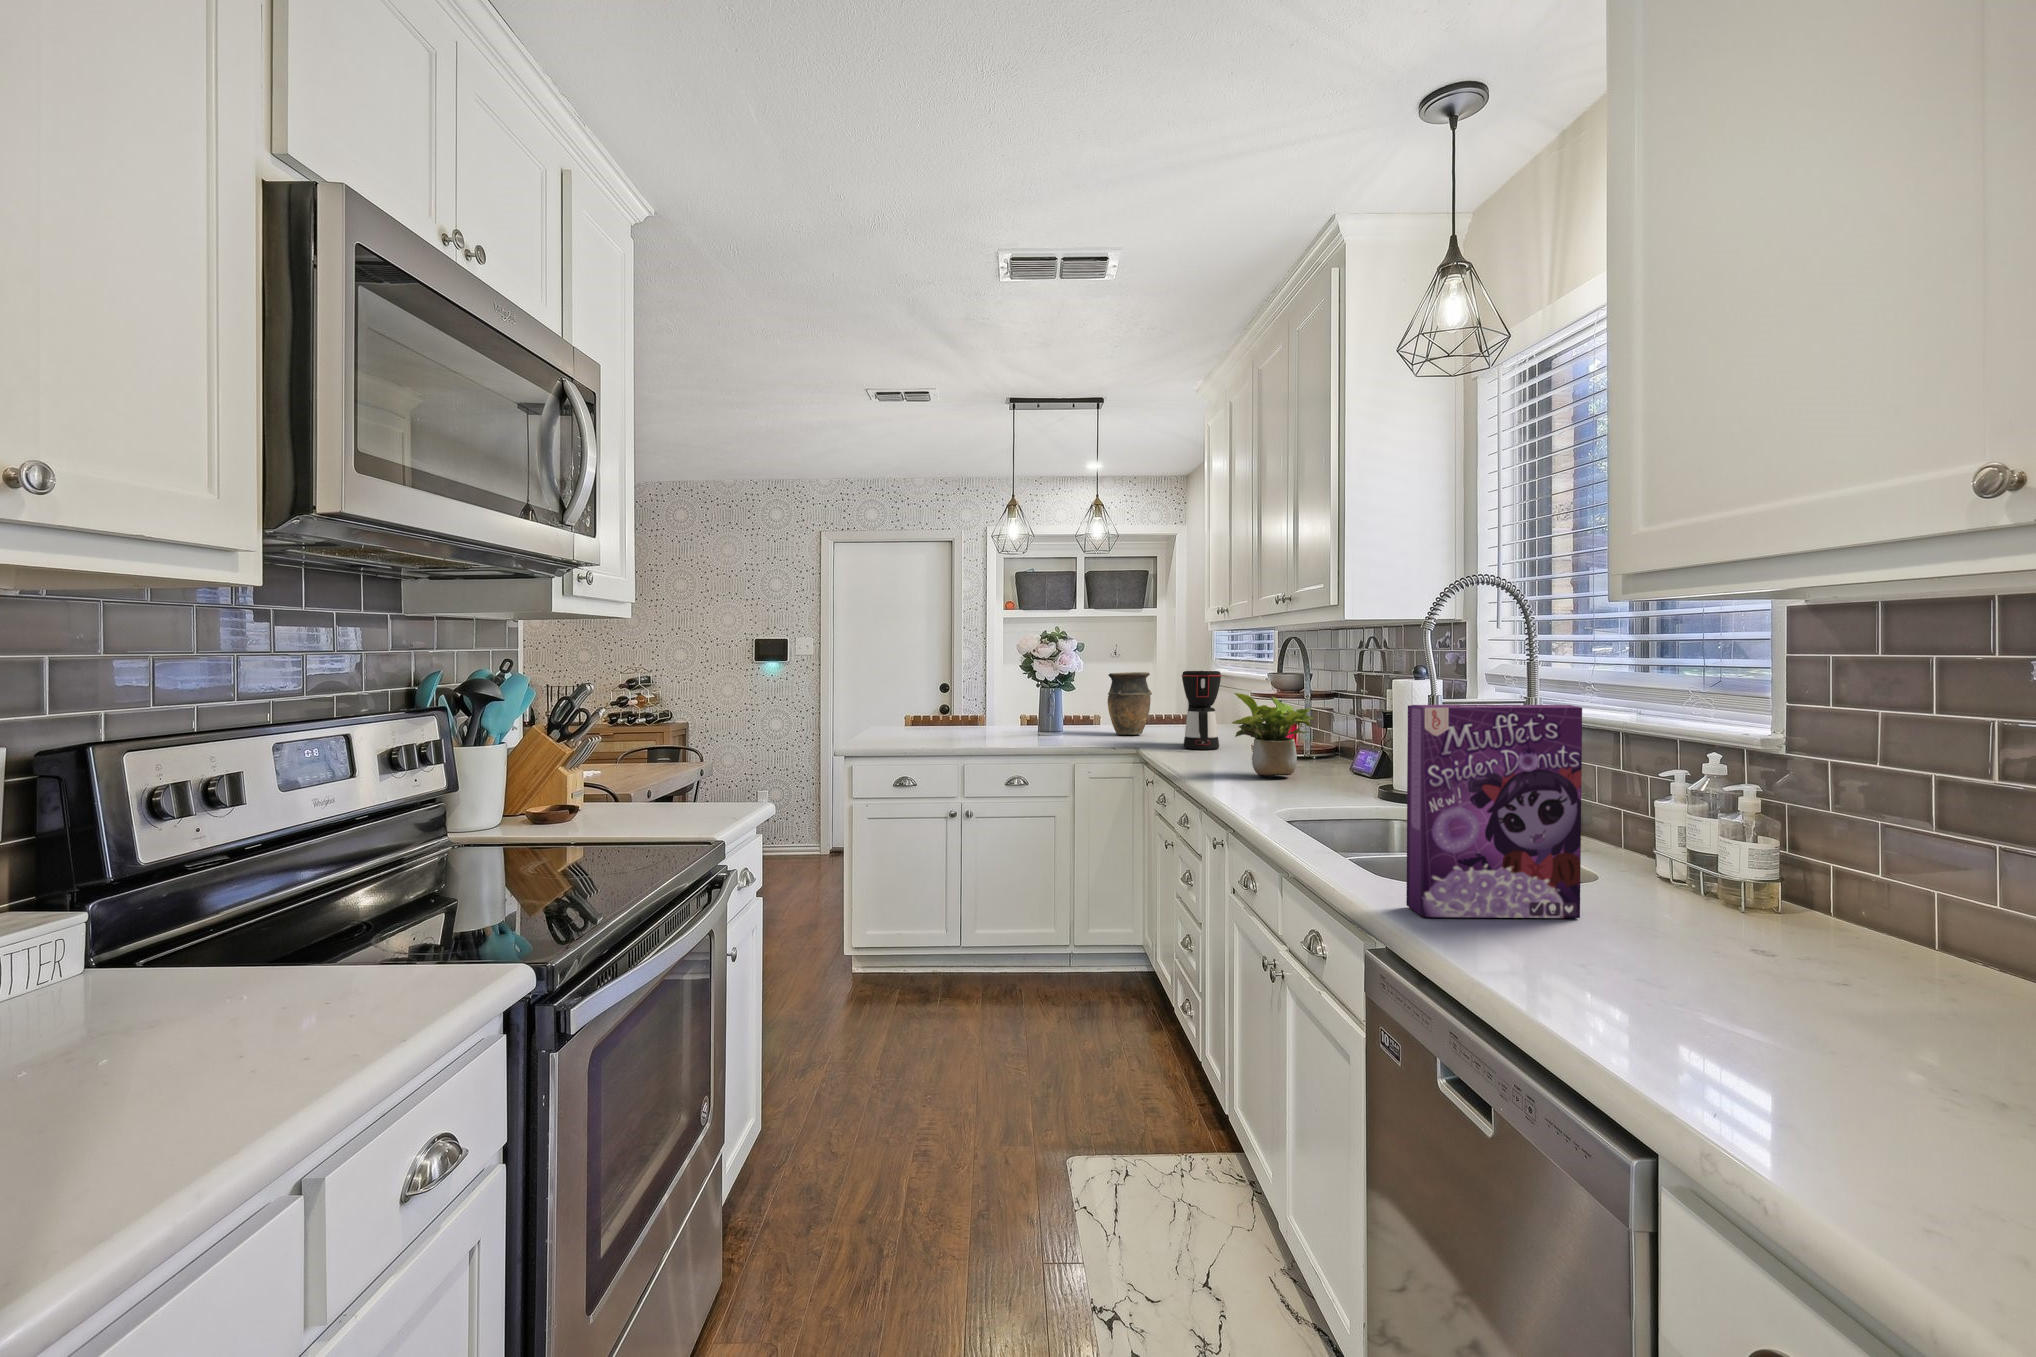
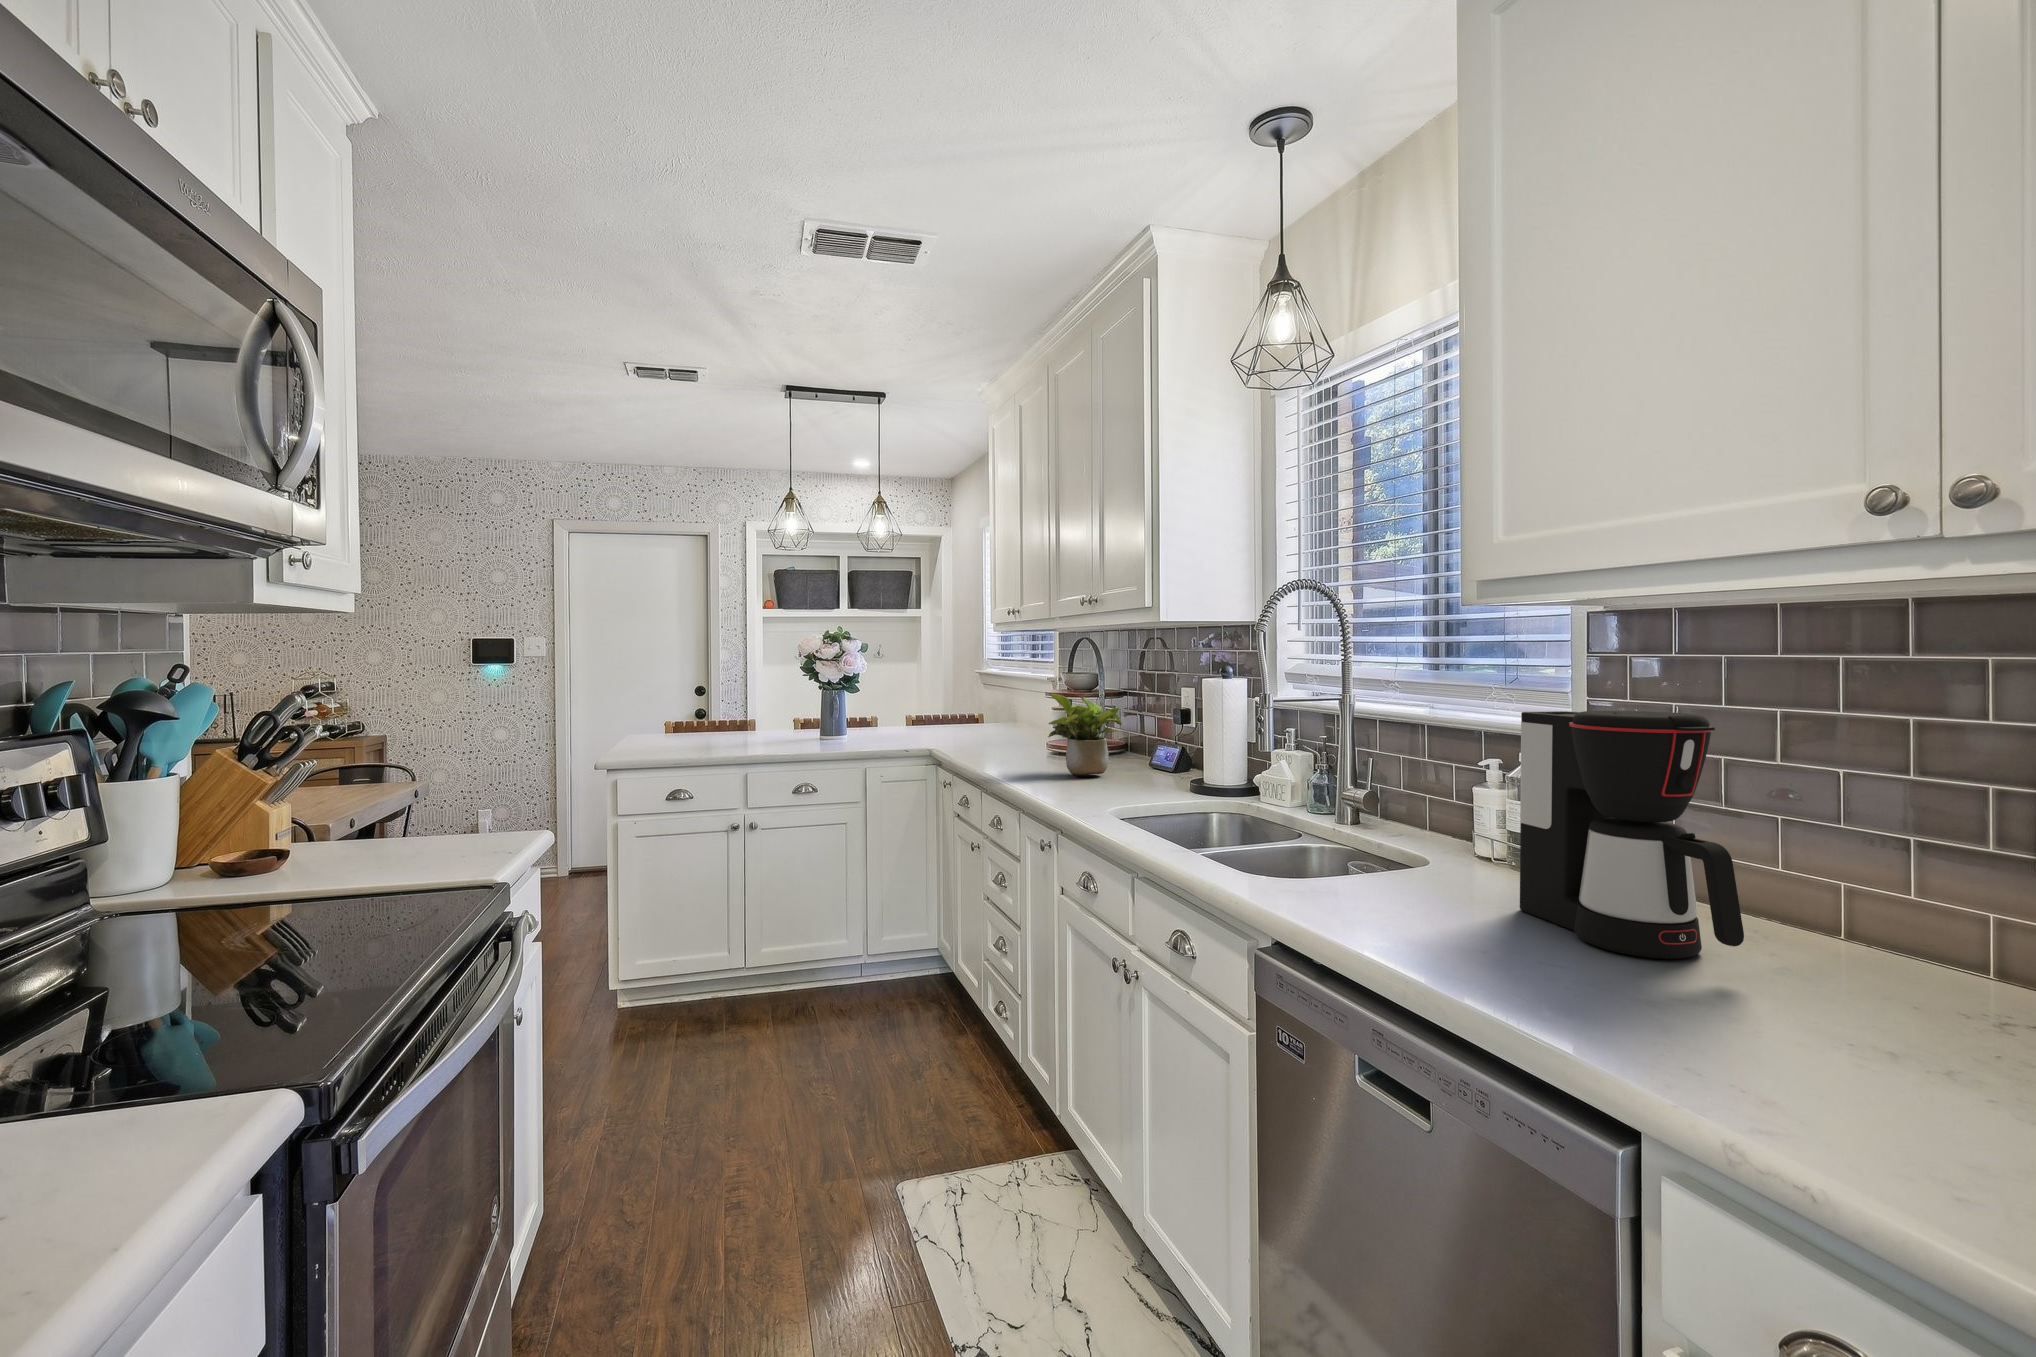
coffee maker: present [1182,671,1222,750] -> present [1520,711,1744,959]
vase: present [1108,672,1152,735] -> none [895,673,940,737]
cereal box: present [1406,705,1582,918] -> none [1300,703,1451,913]

